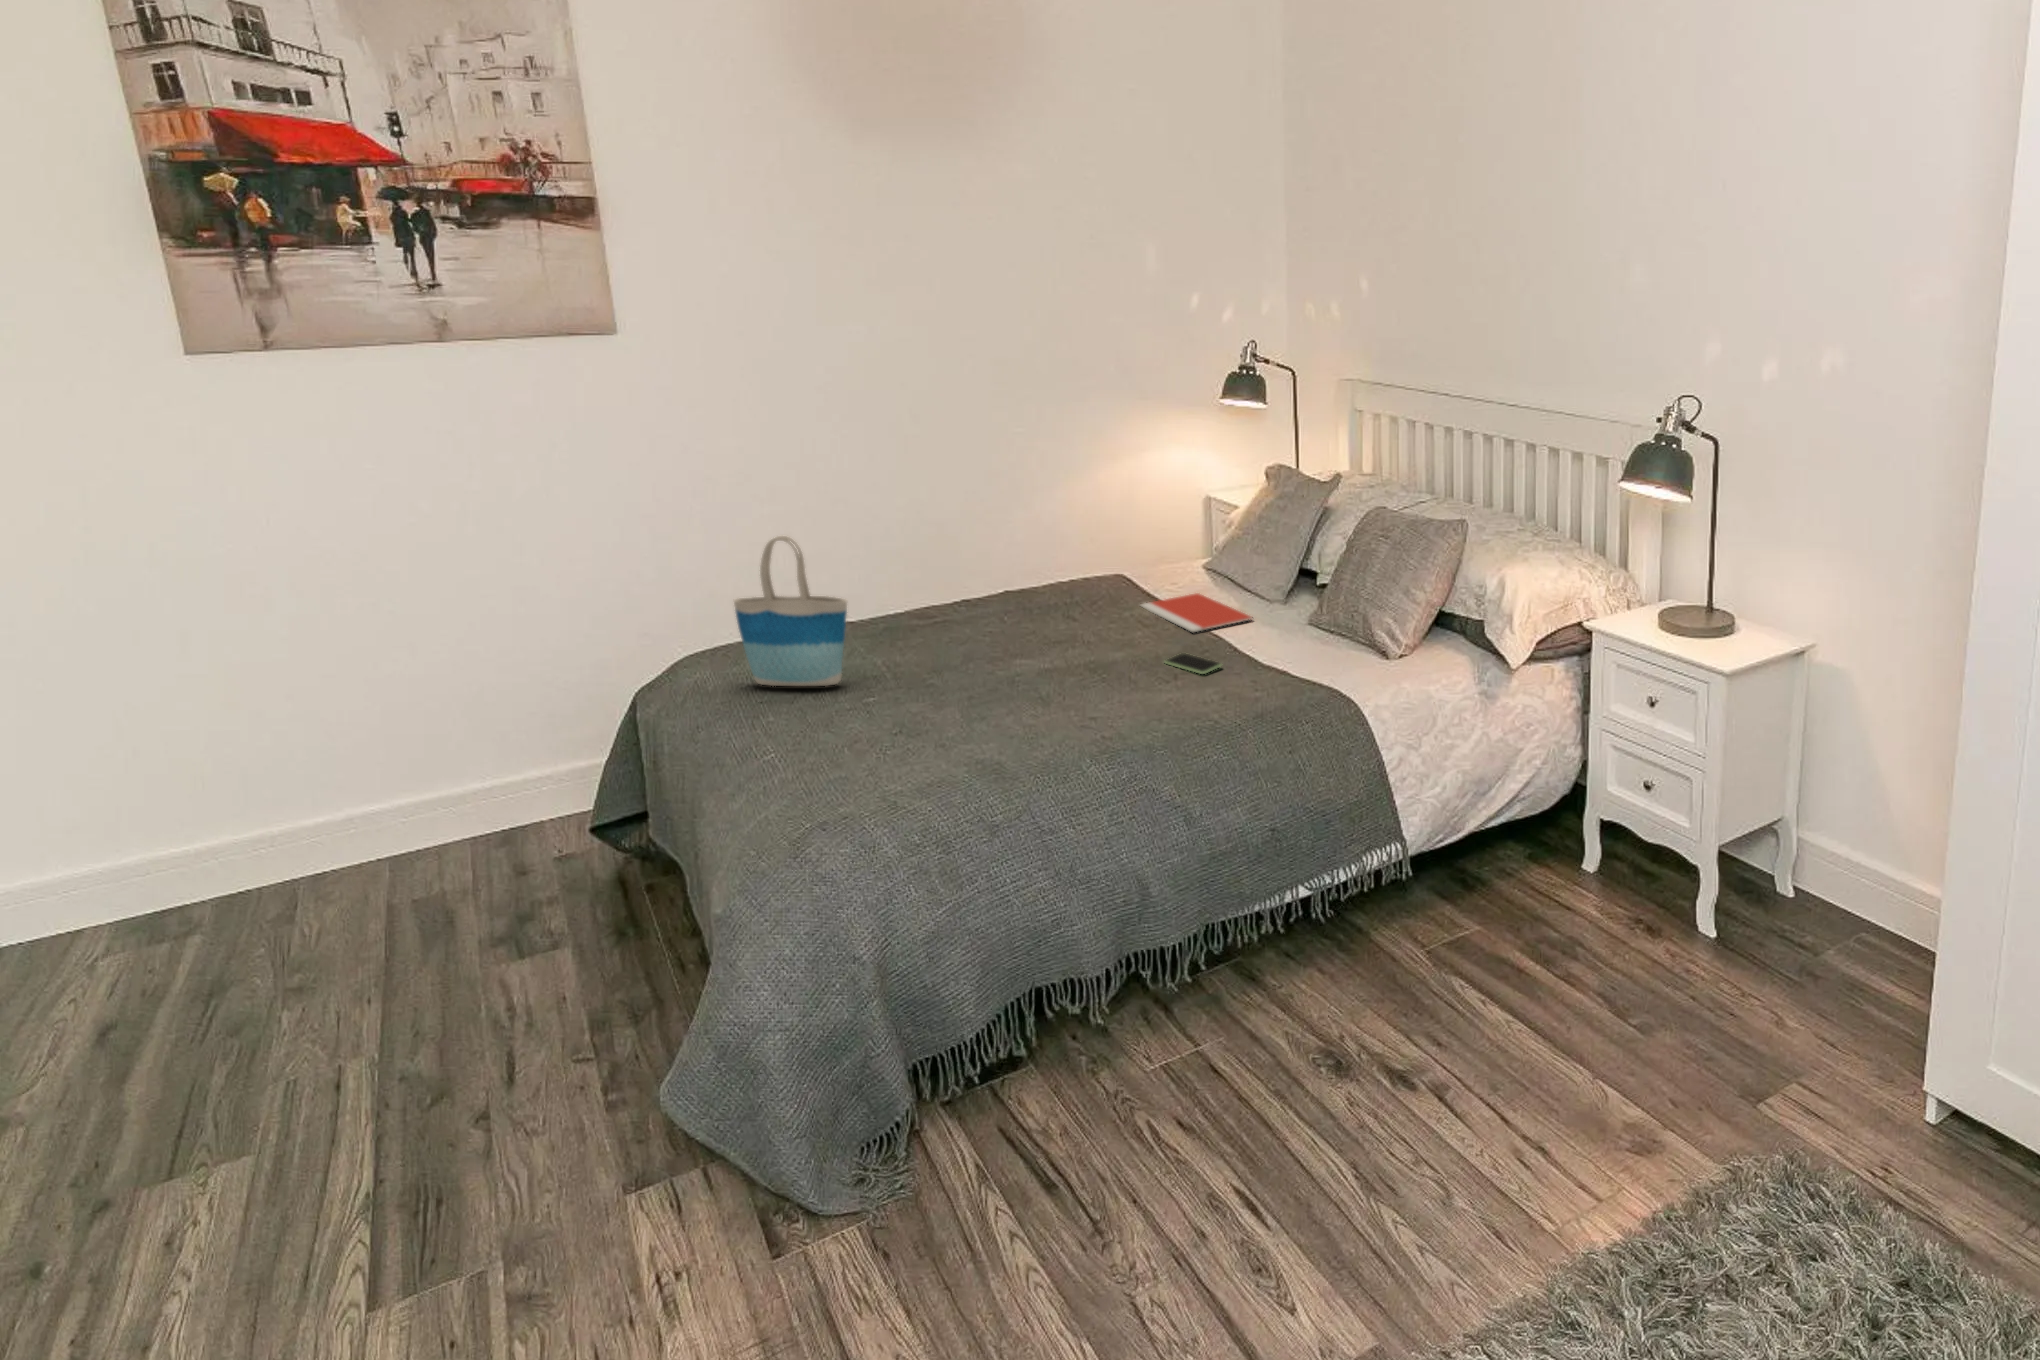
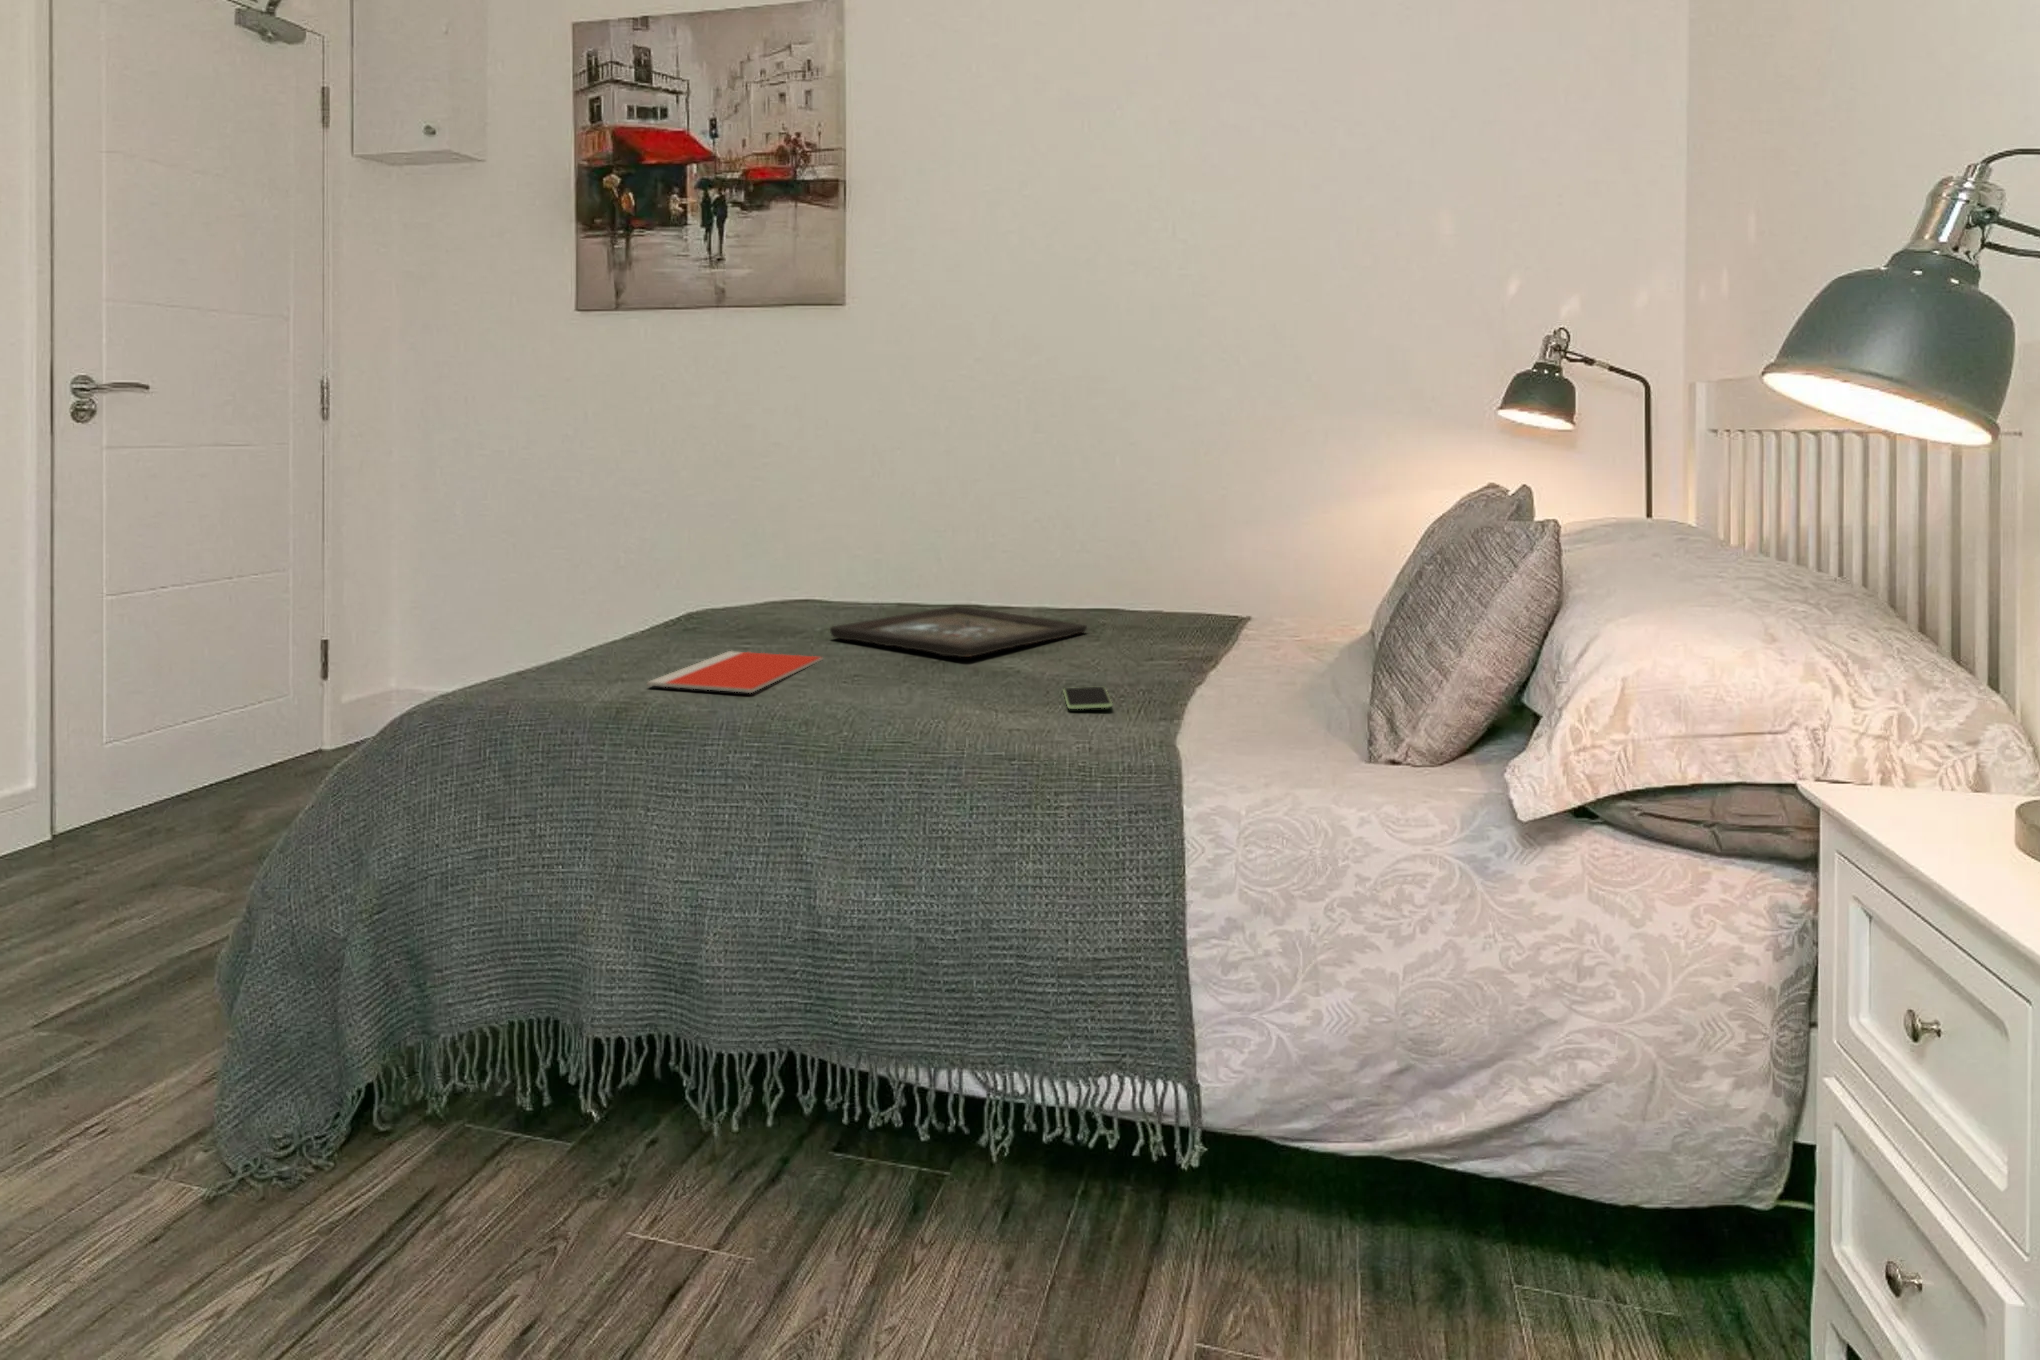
tote bag: present [734,536,847,686] -> none [706,457,769,632]
notebook: present [1141,593,1253,632] -> present [647,651,822,693]
tray: none [906,607,1057,670] -> present [830,606,1087,657]

